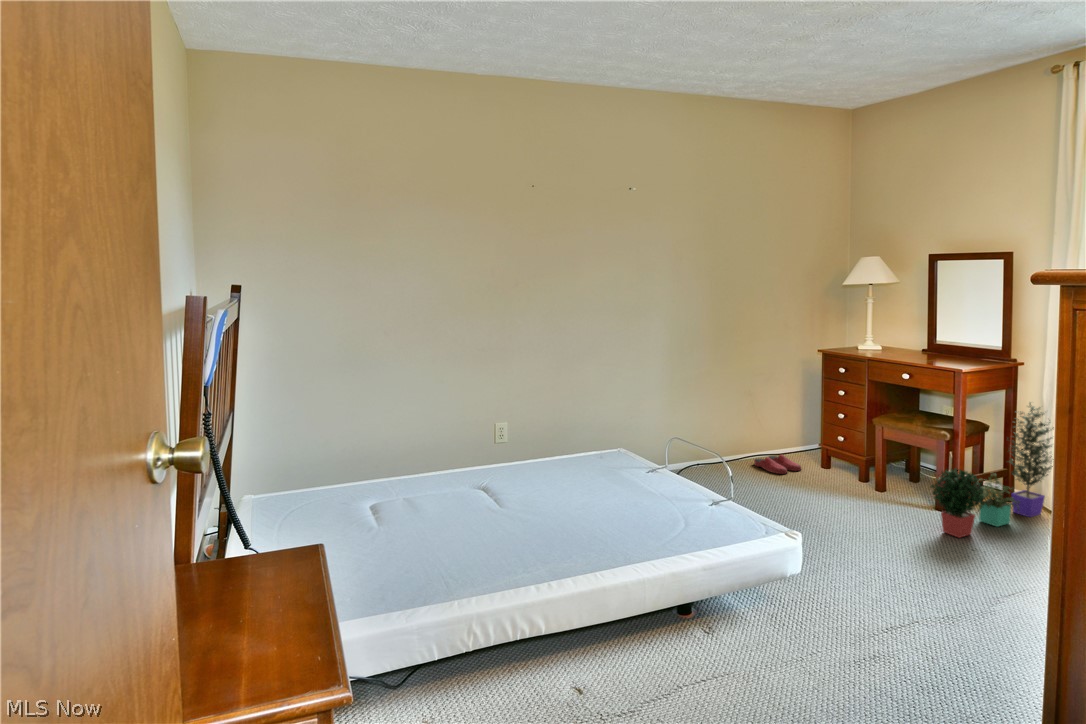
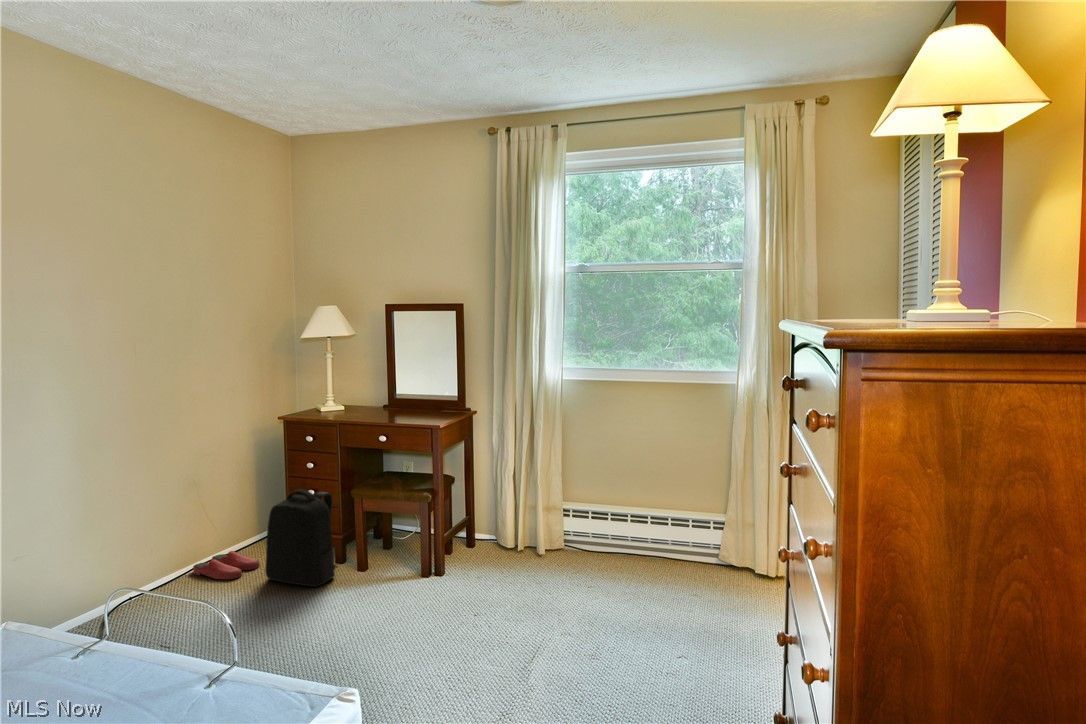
potted plant: present [931,402,1054,538] -> none [426,448,524,611]
backpack: none [803,414,864,493] -> present [265,489,338,587]

